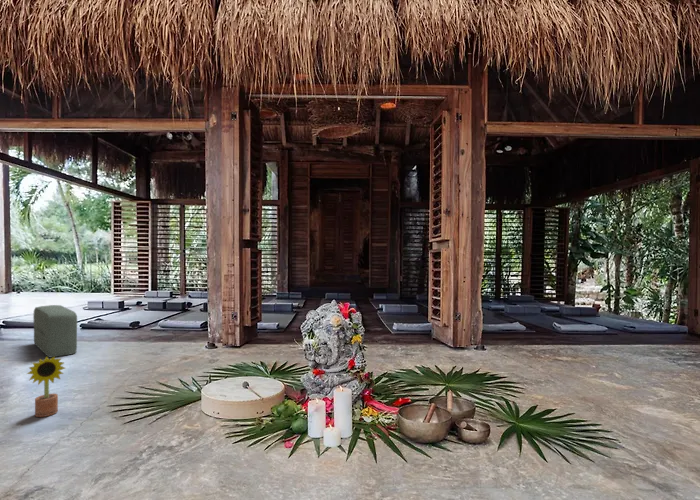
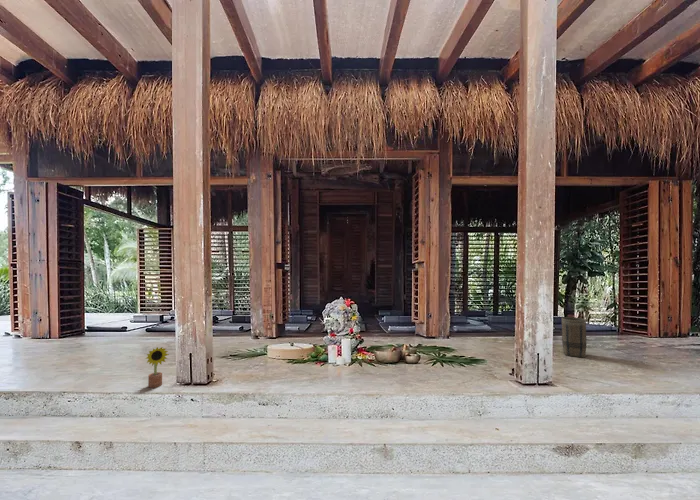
pouf: present [33,305,77,357] -> none [123,312,158,350]
basket: none [647,320,684,378] -> present [562,317,586,358]

